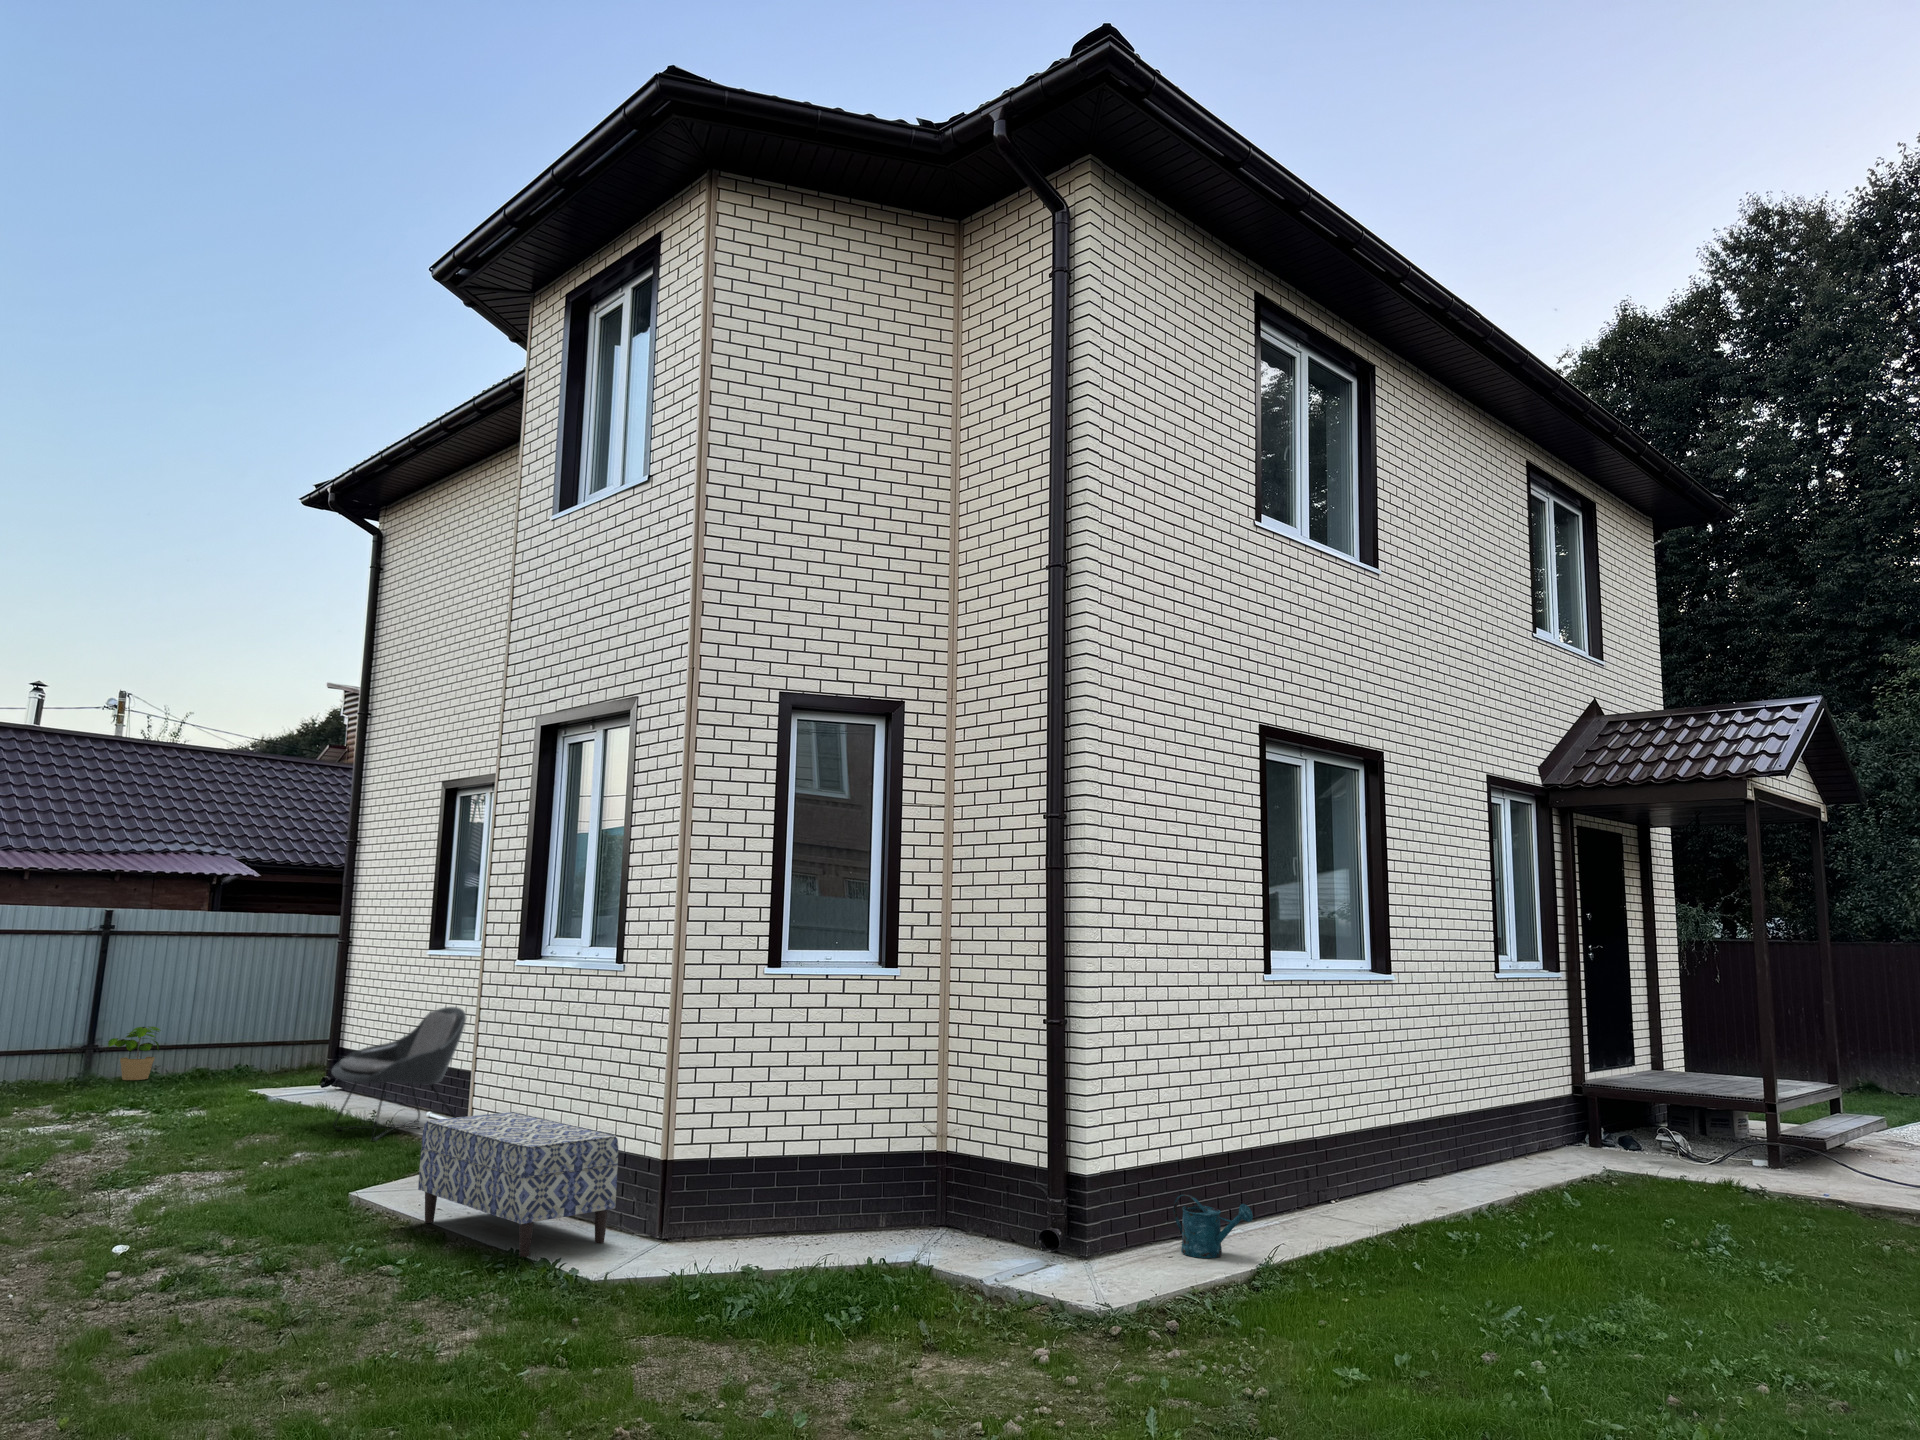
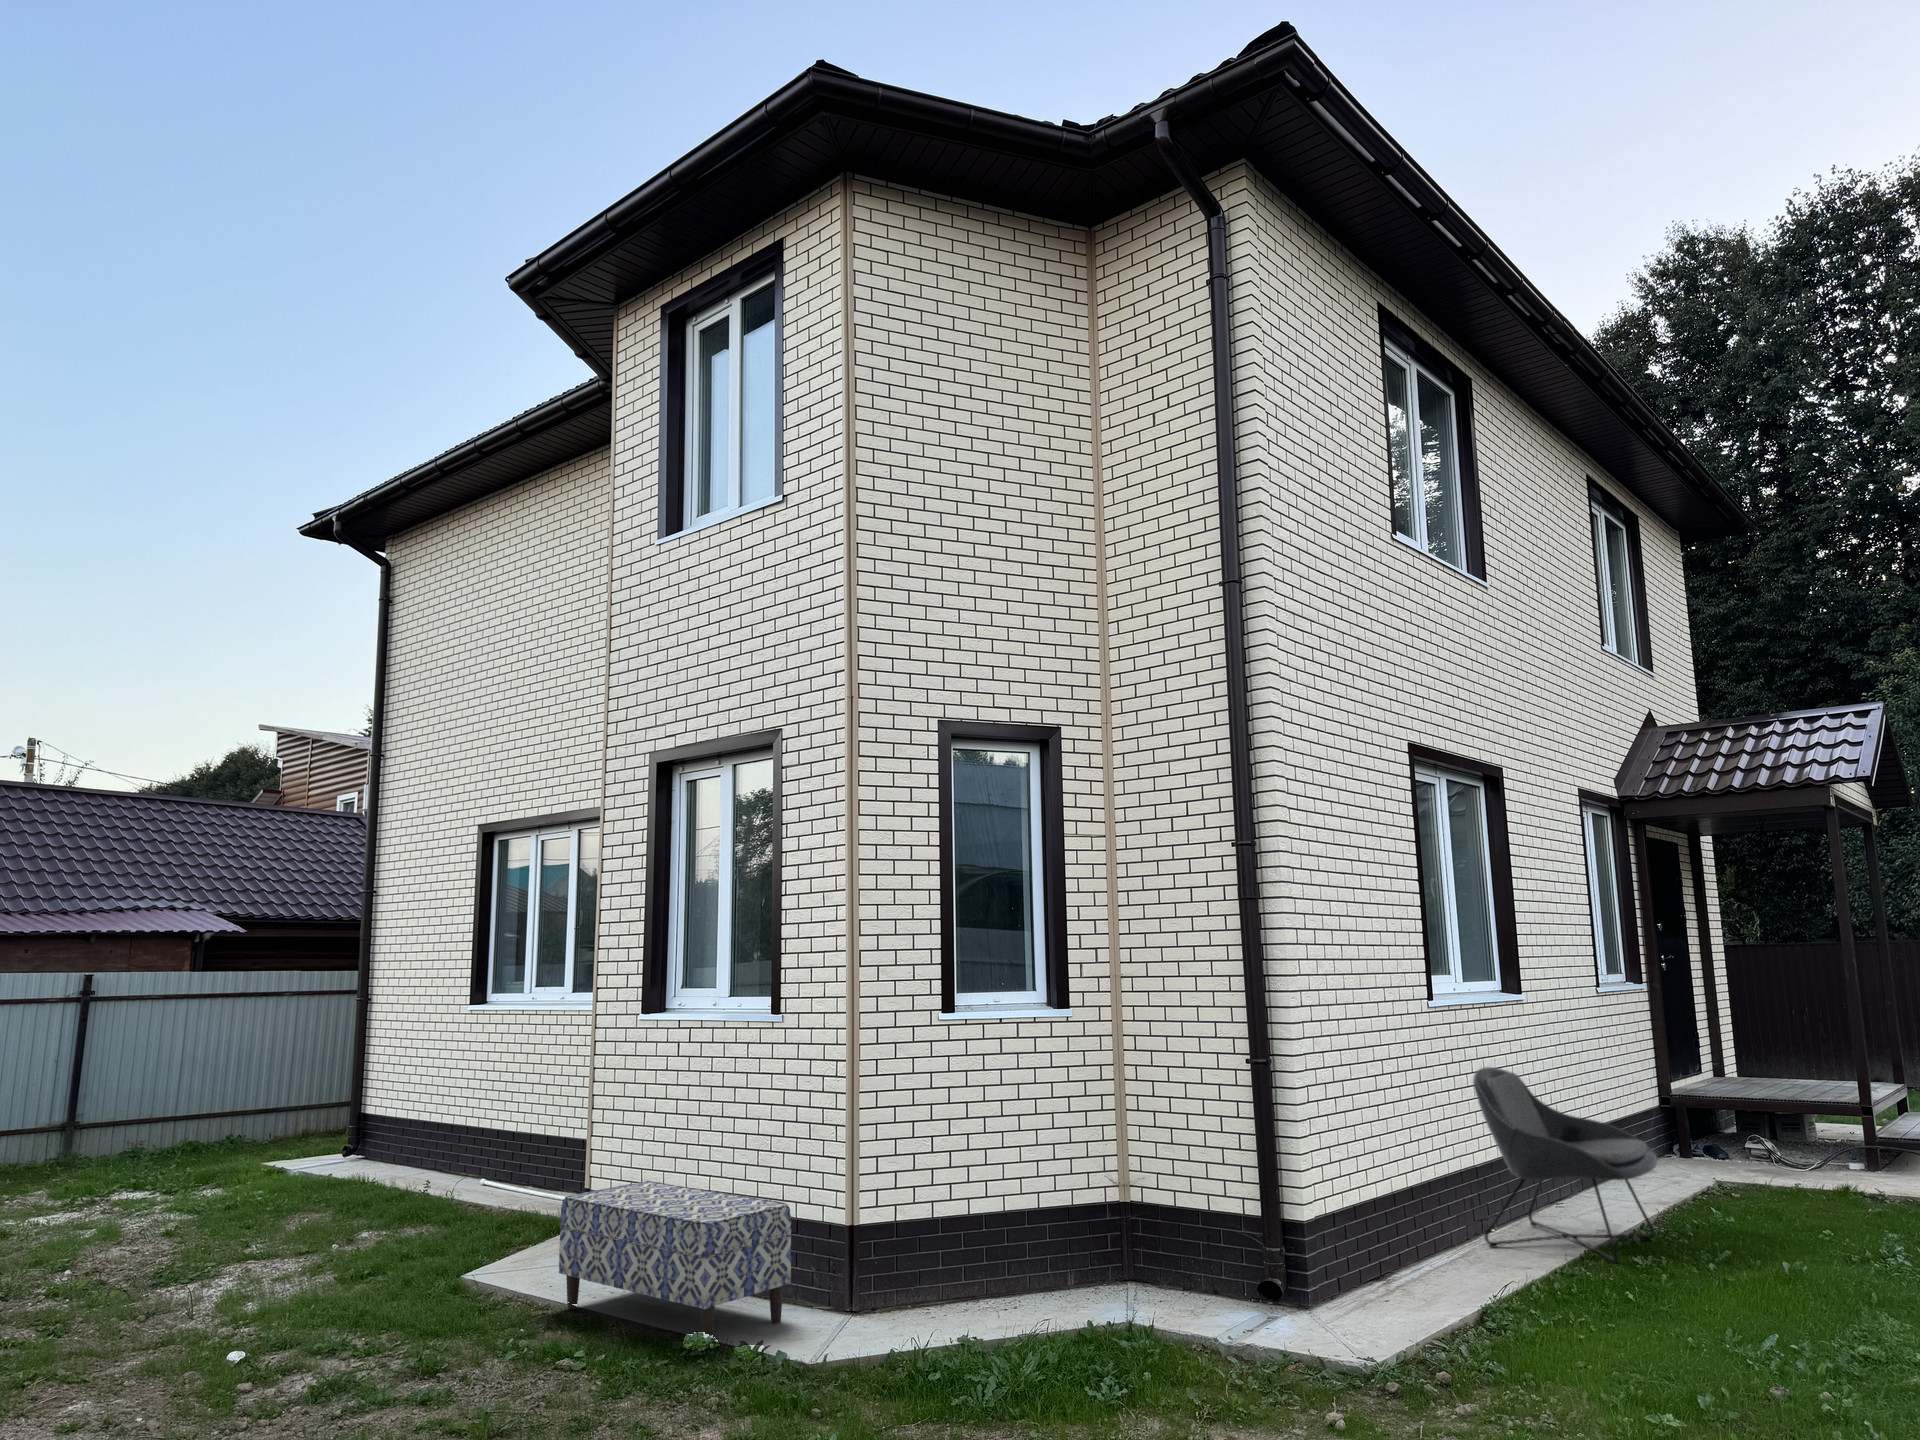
lounge chair: present [331,1007,467,1141] -> present [1473,1067,1657,1263]
potted plant: present [108,1027,161,1080] -> none [97,1097,157,1156]
watering can: present [1174,1194,1253,1258] -> none [1378,1235,1471,1302]

